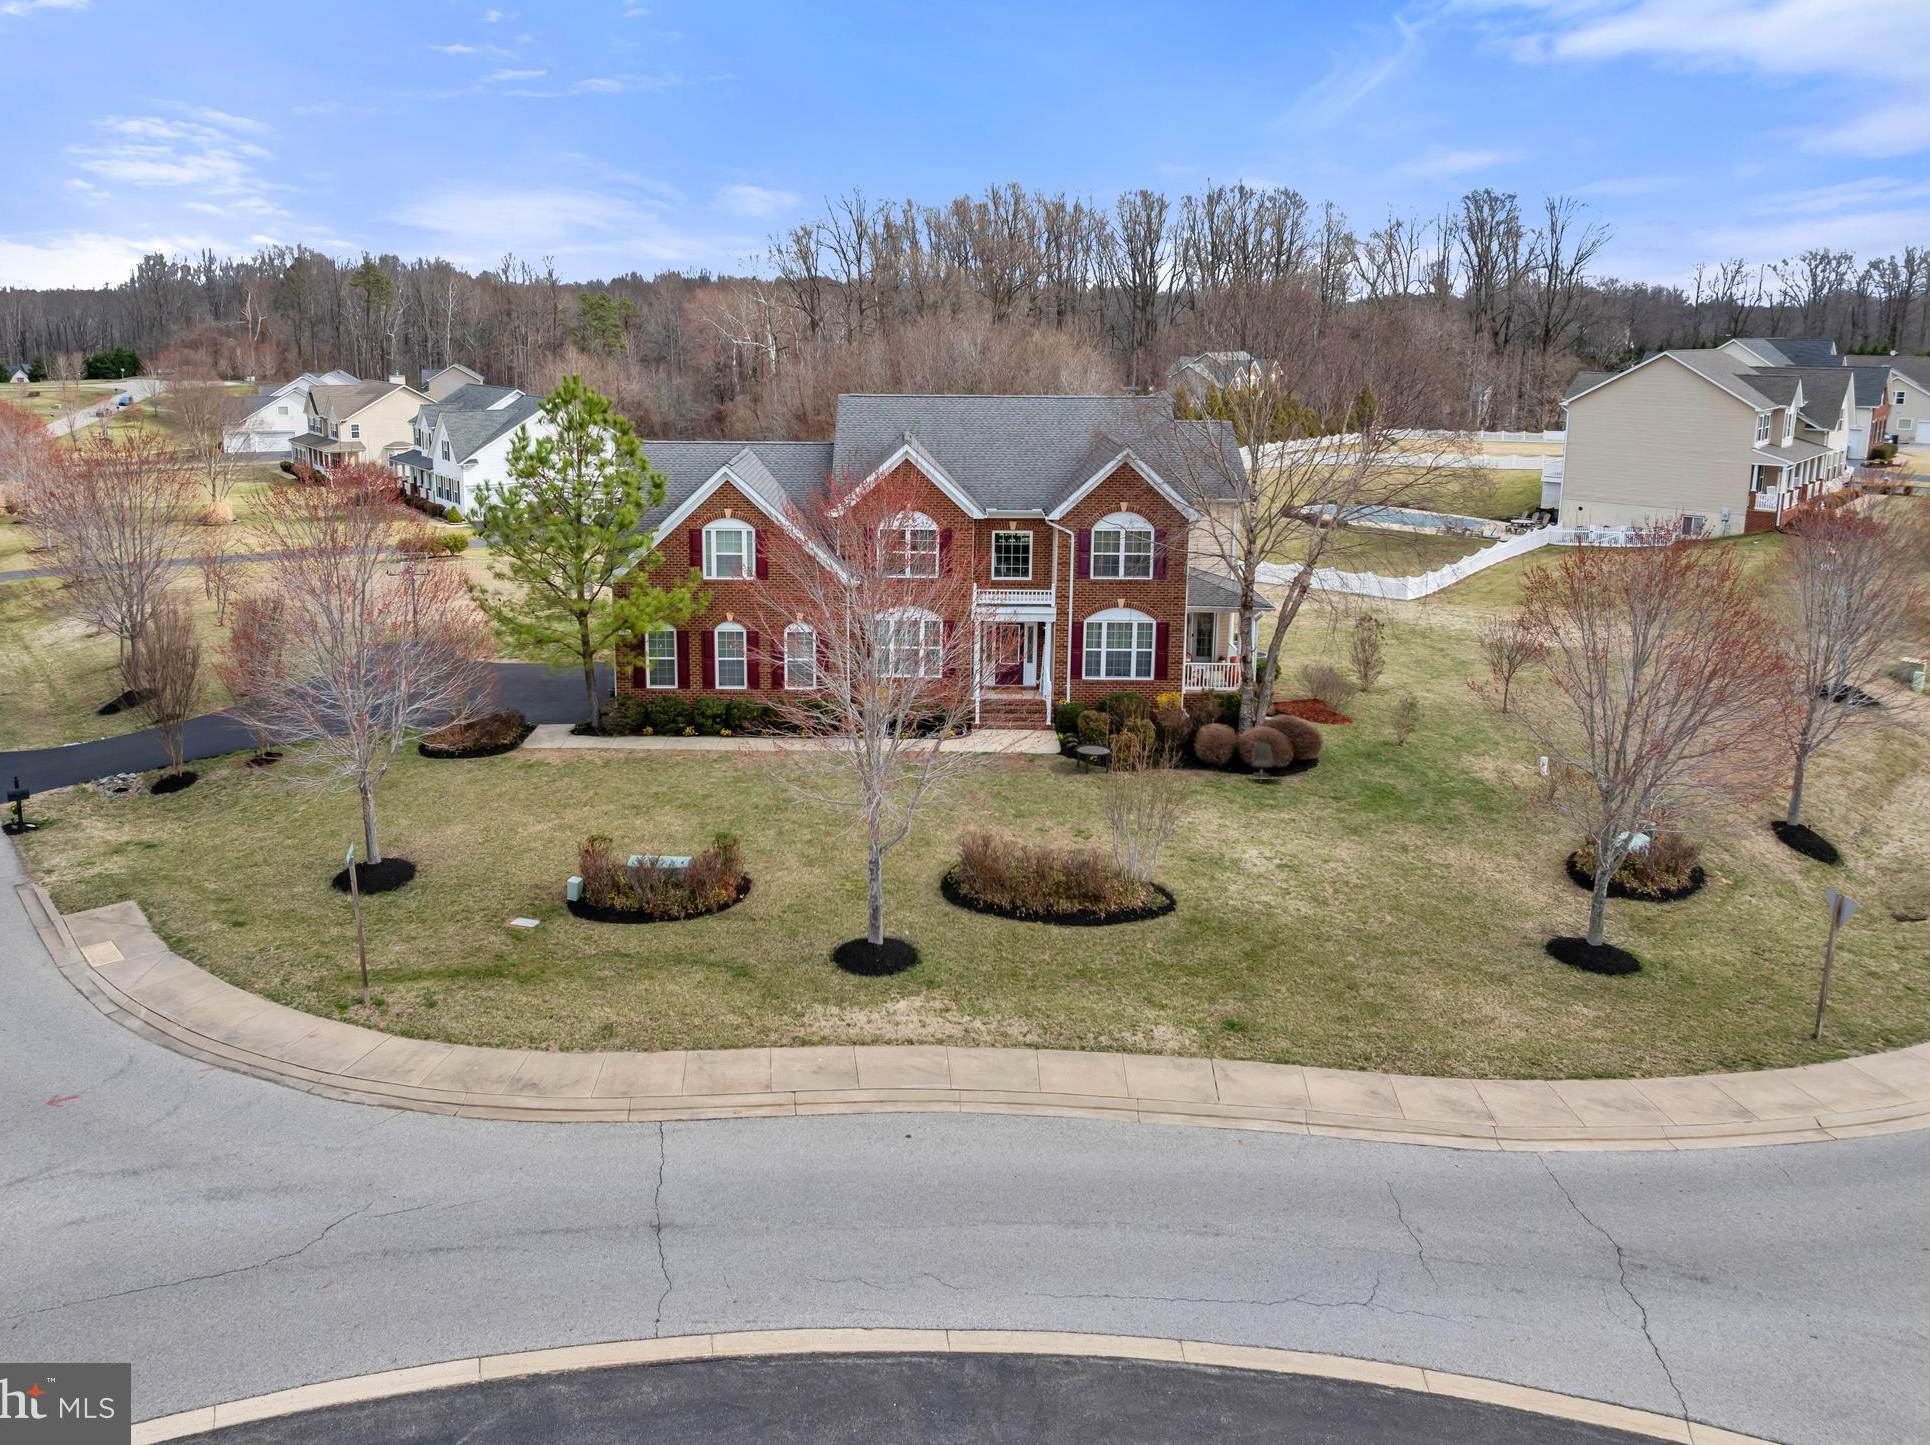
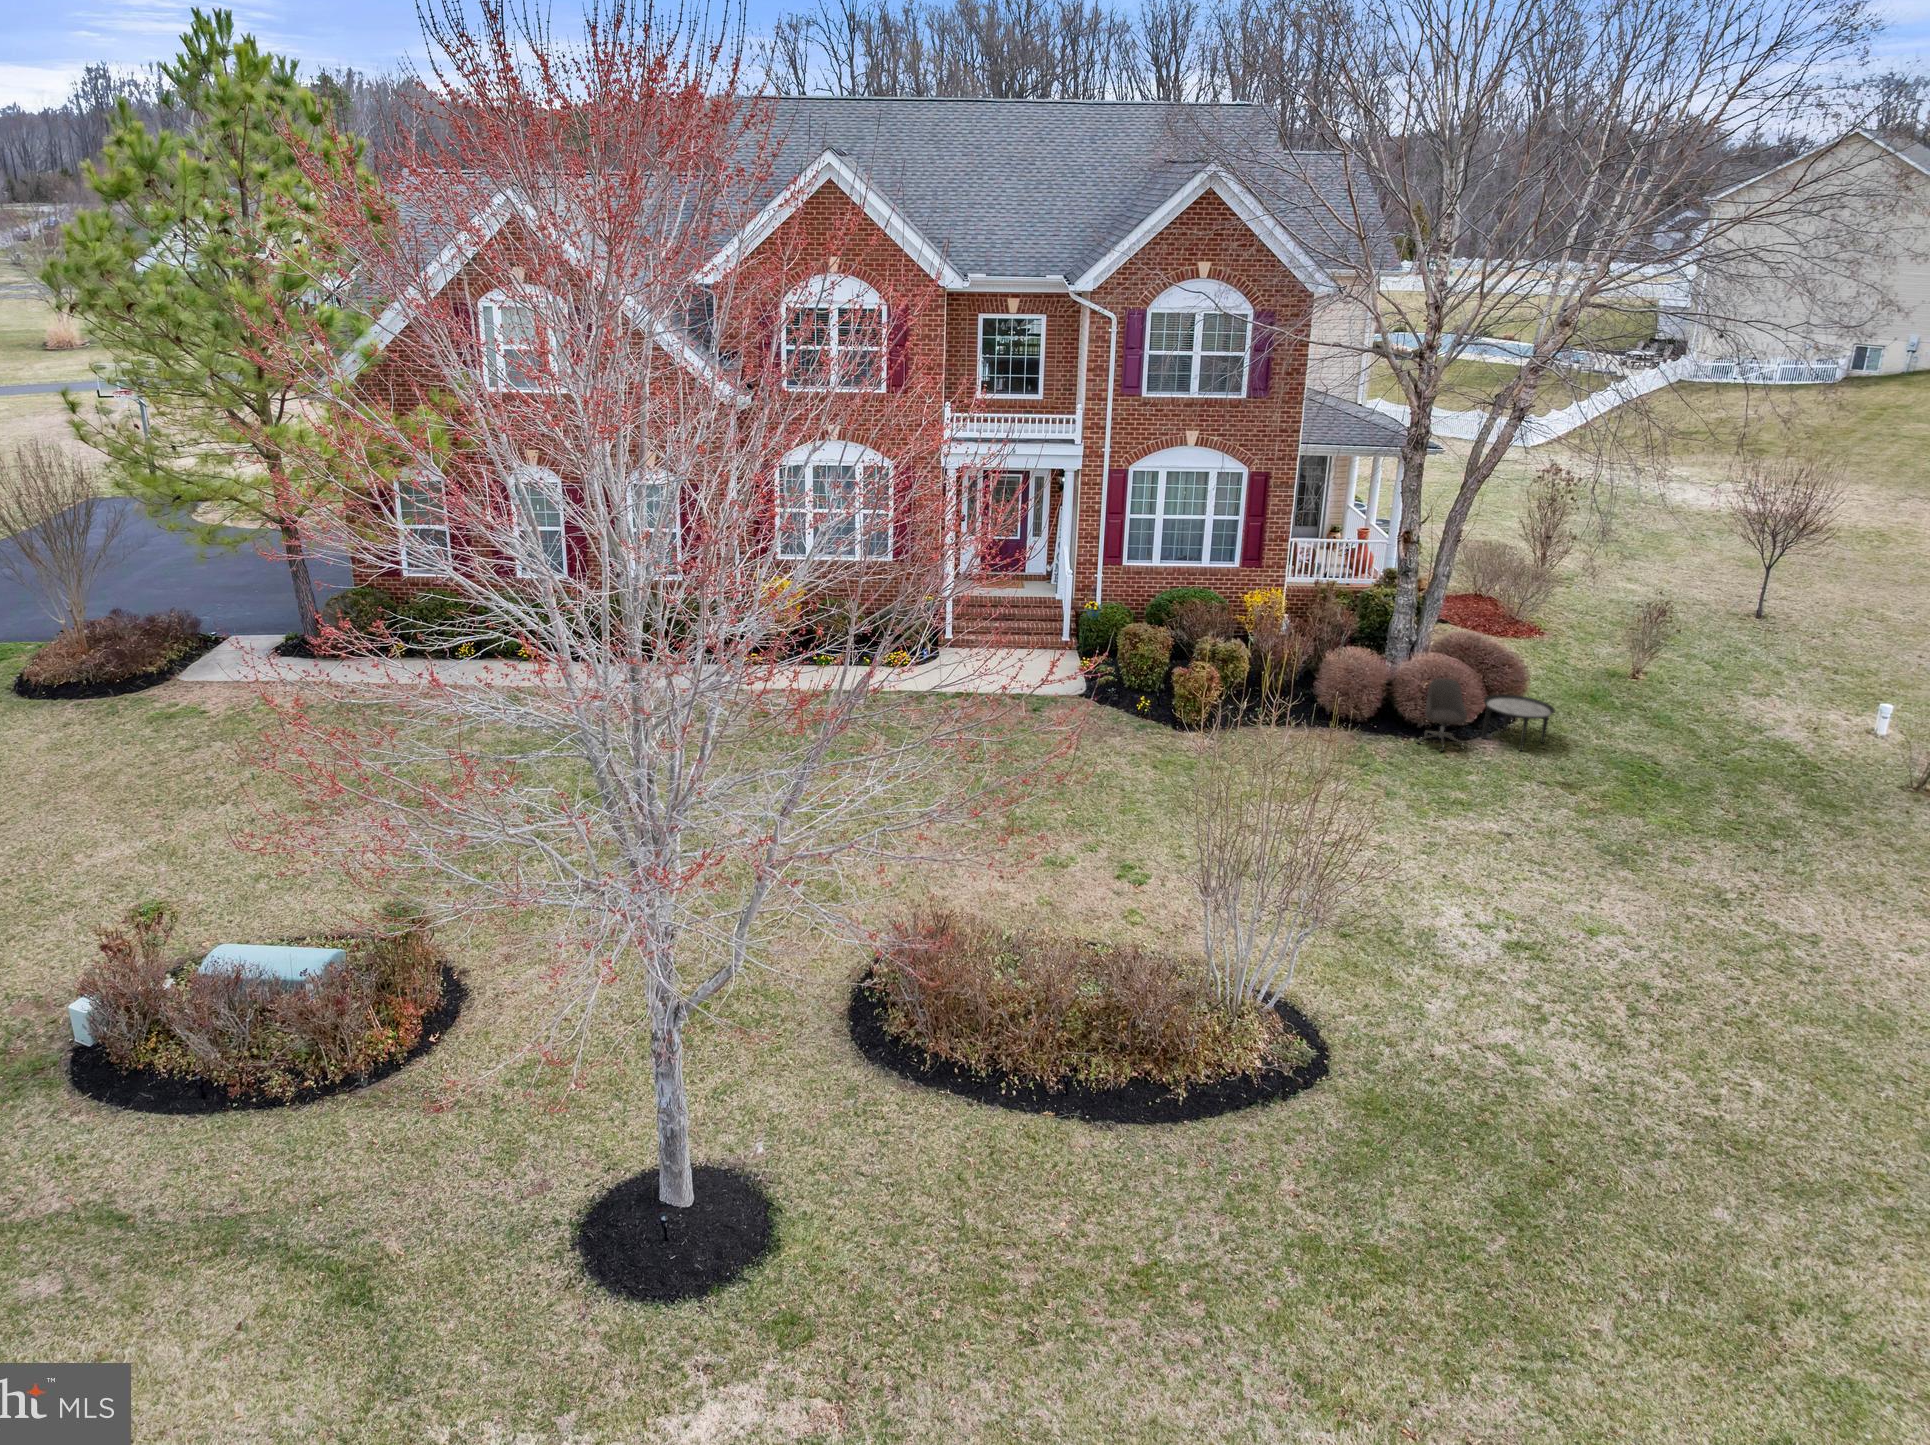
round table: present [1075,744,1111,774] -> present [1482,695,1555,751]

